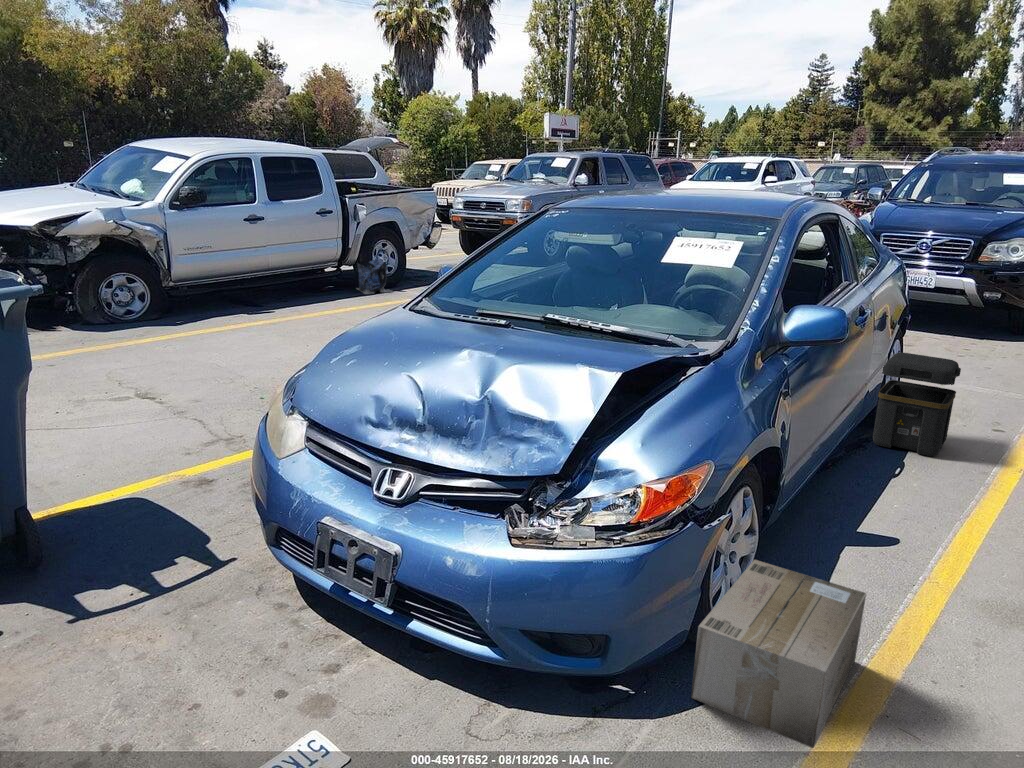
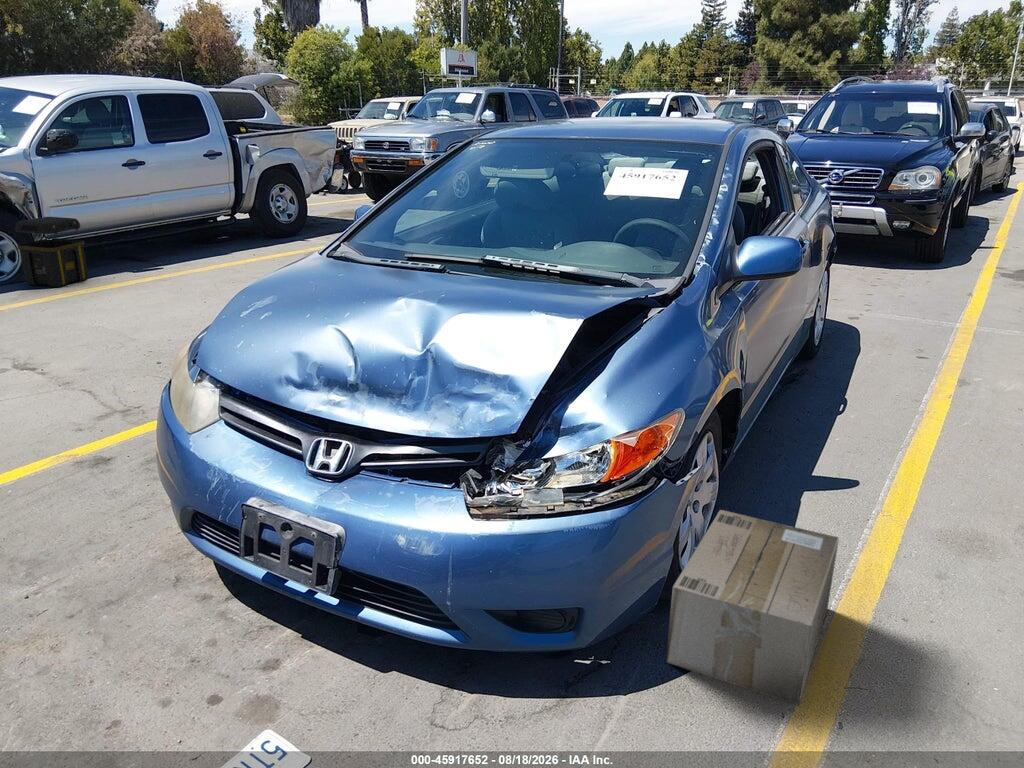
backpack: present [357,259,393,294] -> none [253,206,296,245]
toolbox: present [873,353,961,456] -> present [15,217,88,287]

